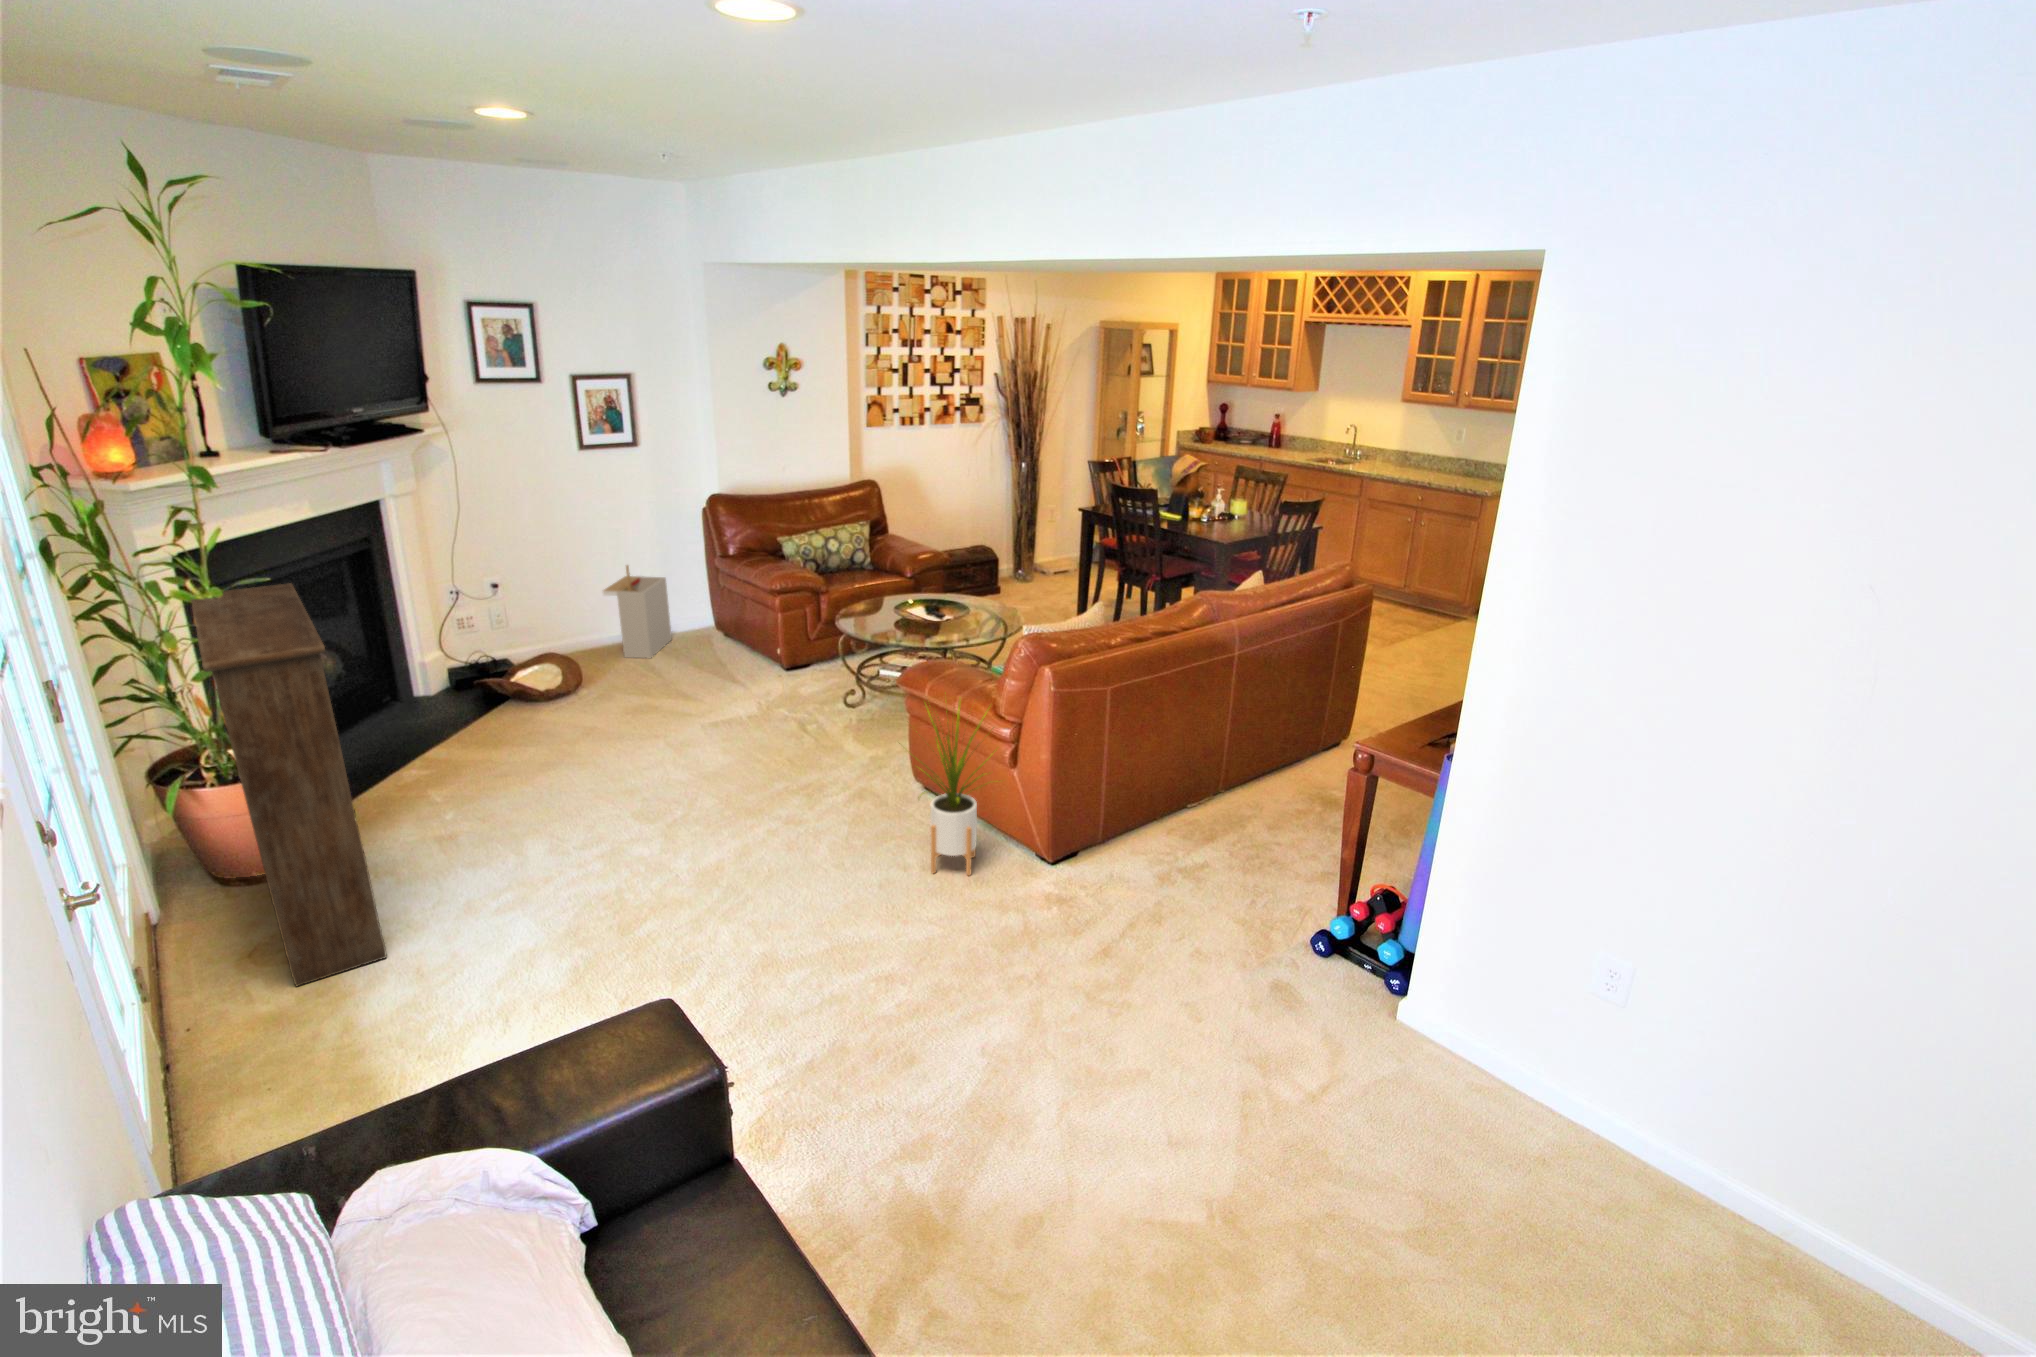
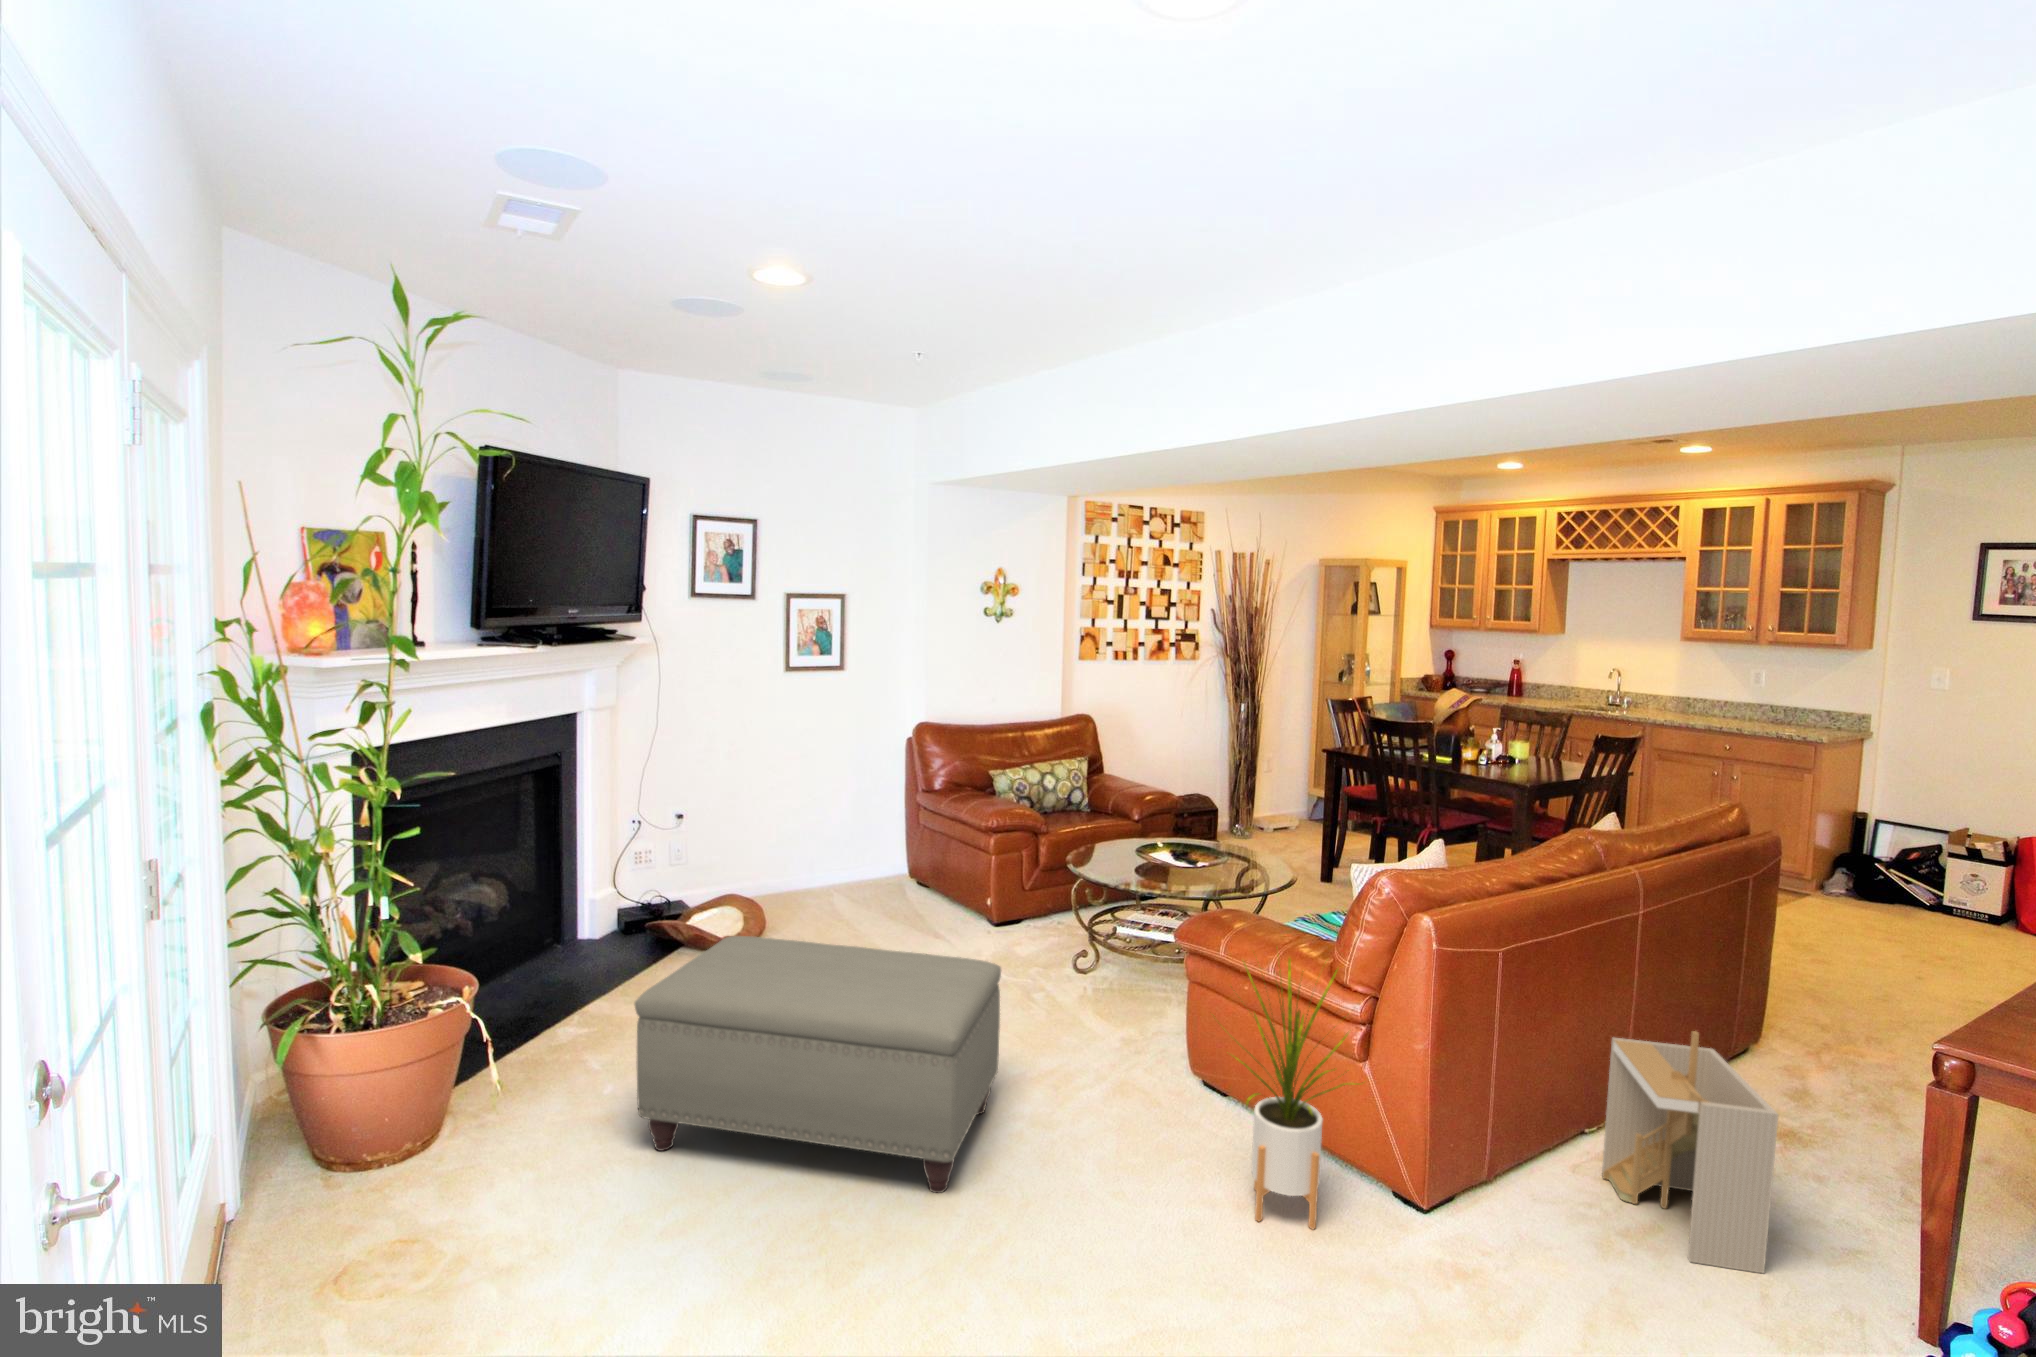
storage bin: present [603,565,672,658] -> present [1602,1031,1778,1273]
bookshelf: present [191,583,386,986] -> none [345,776,504,1351]
ottoman: none [457,697,760,871] -> present [635,936,1001,1193]

